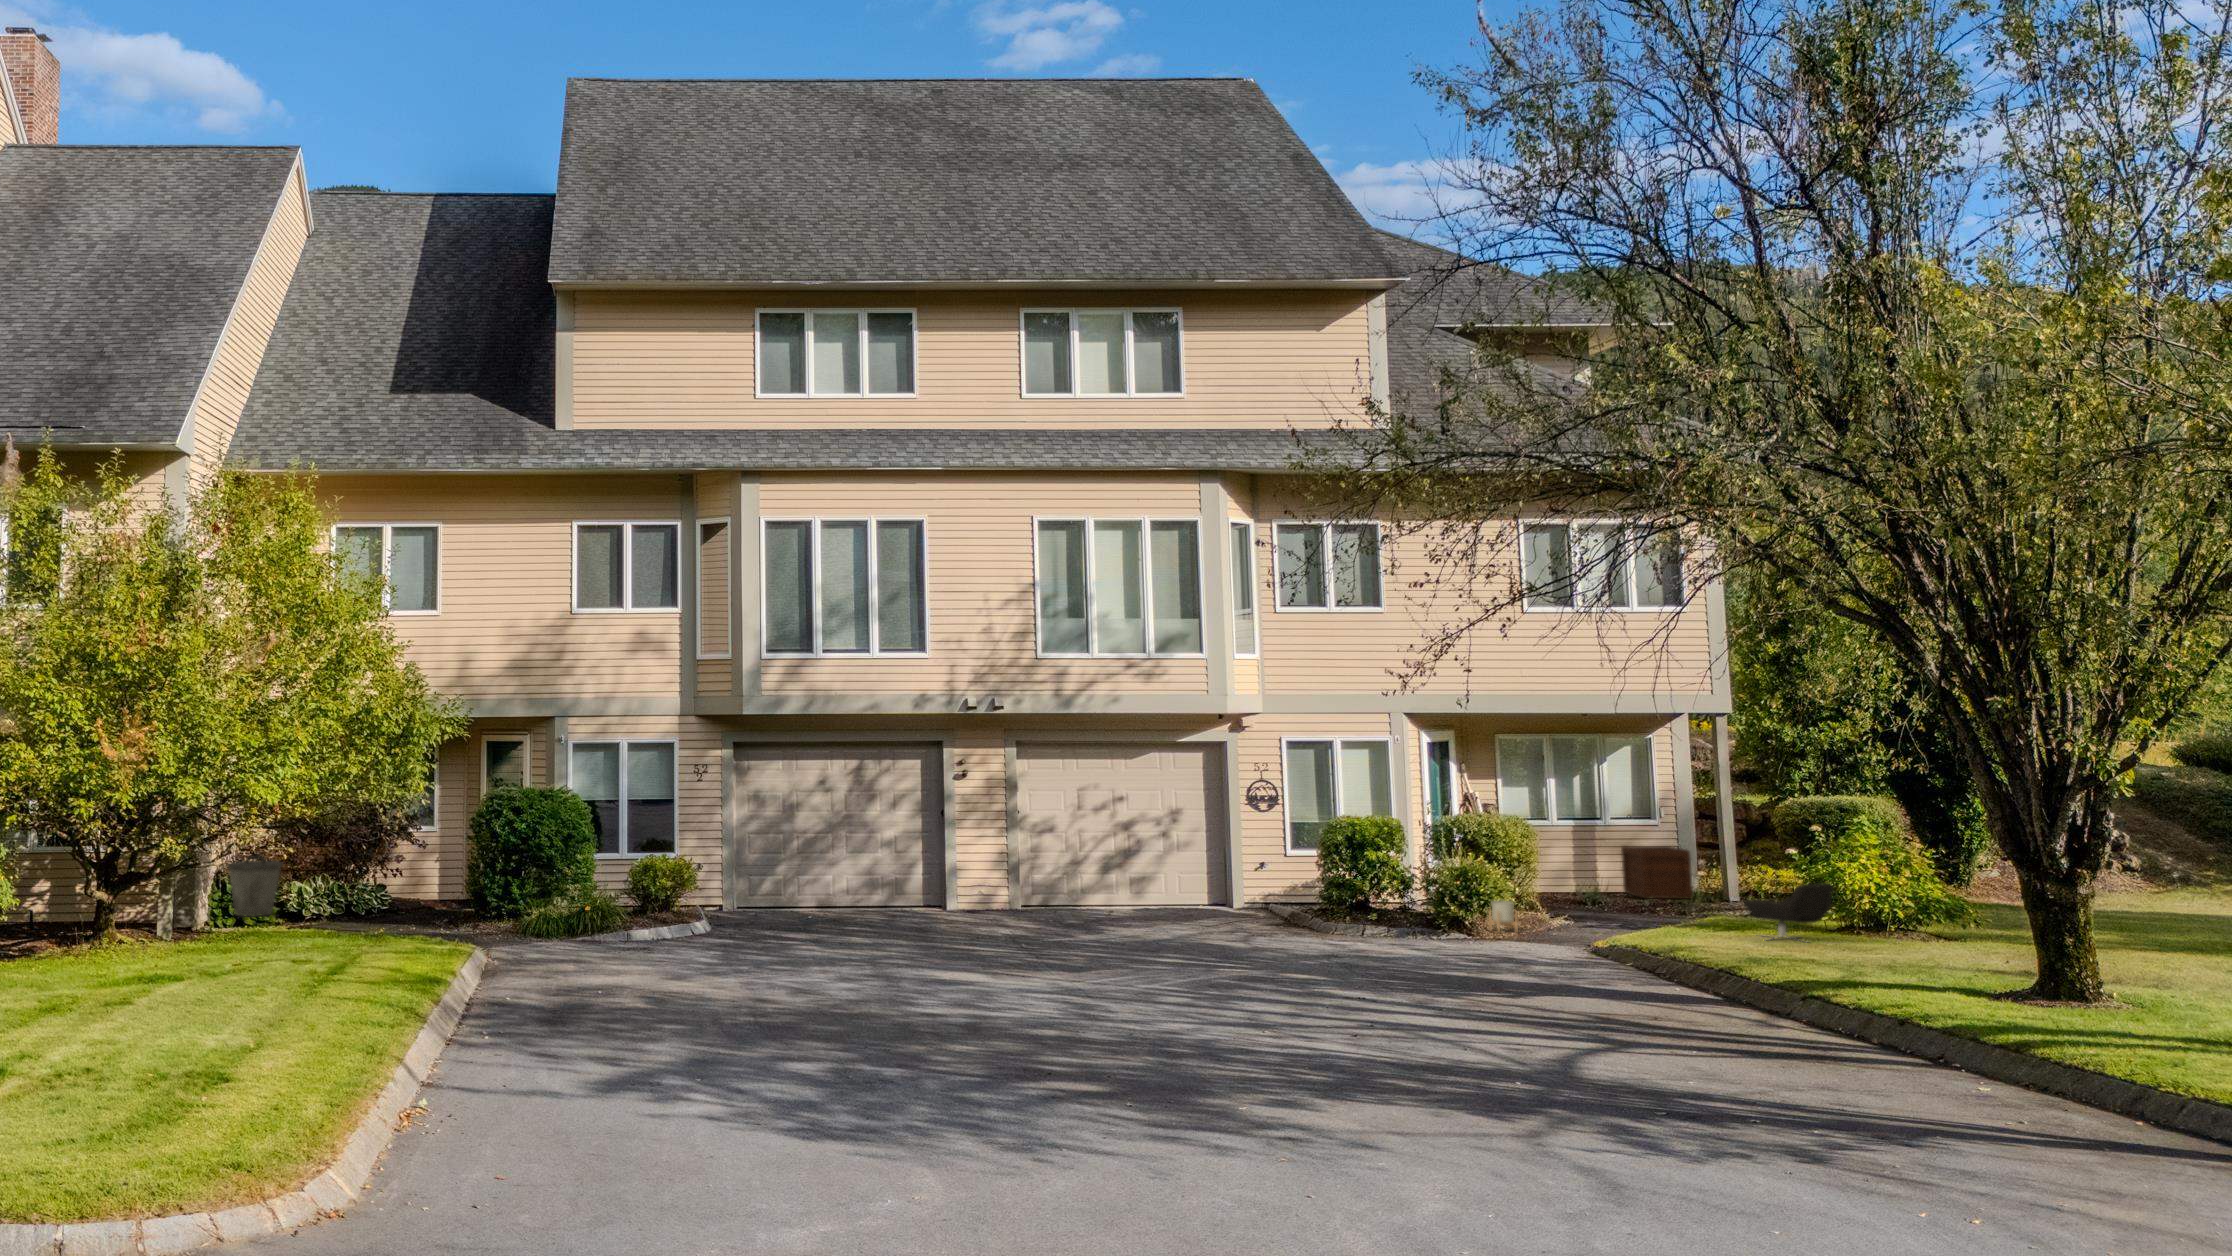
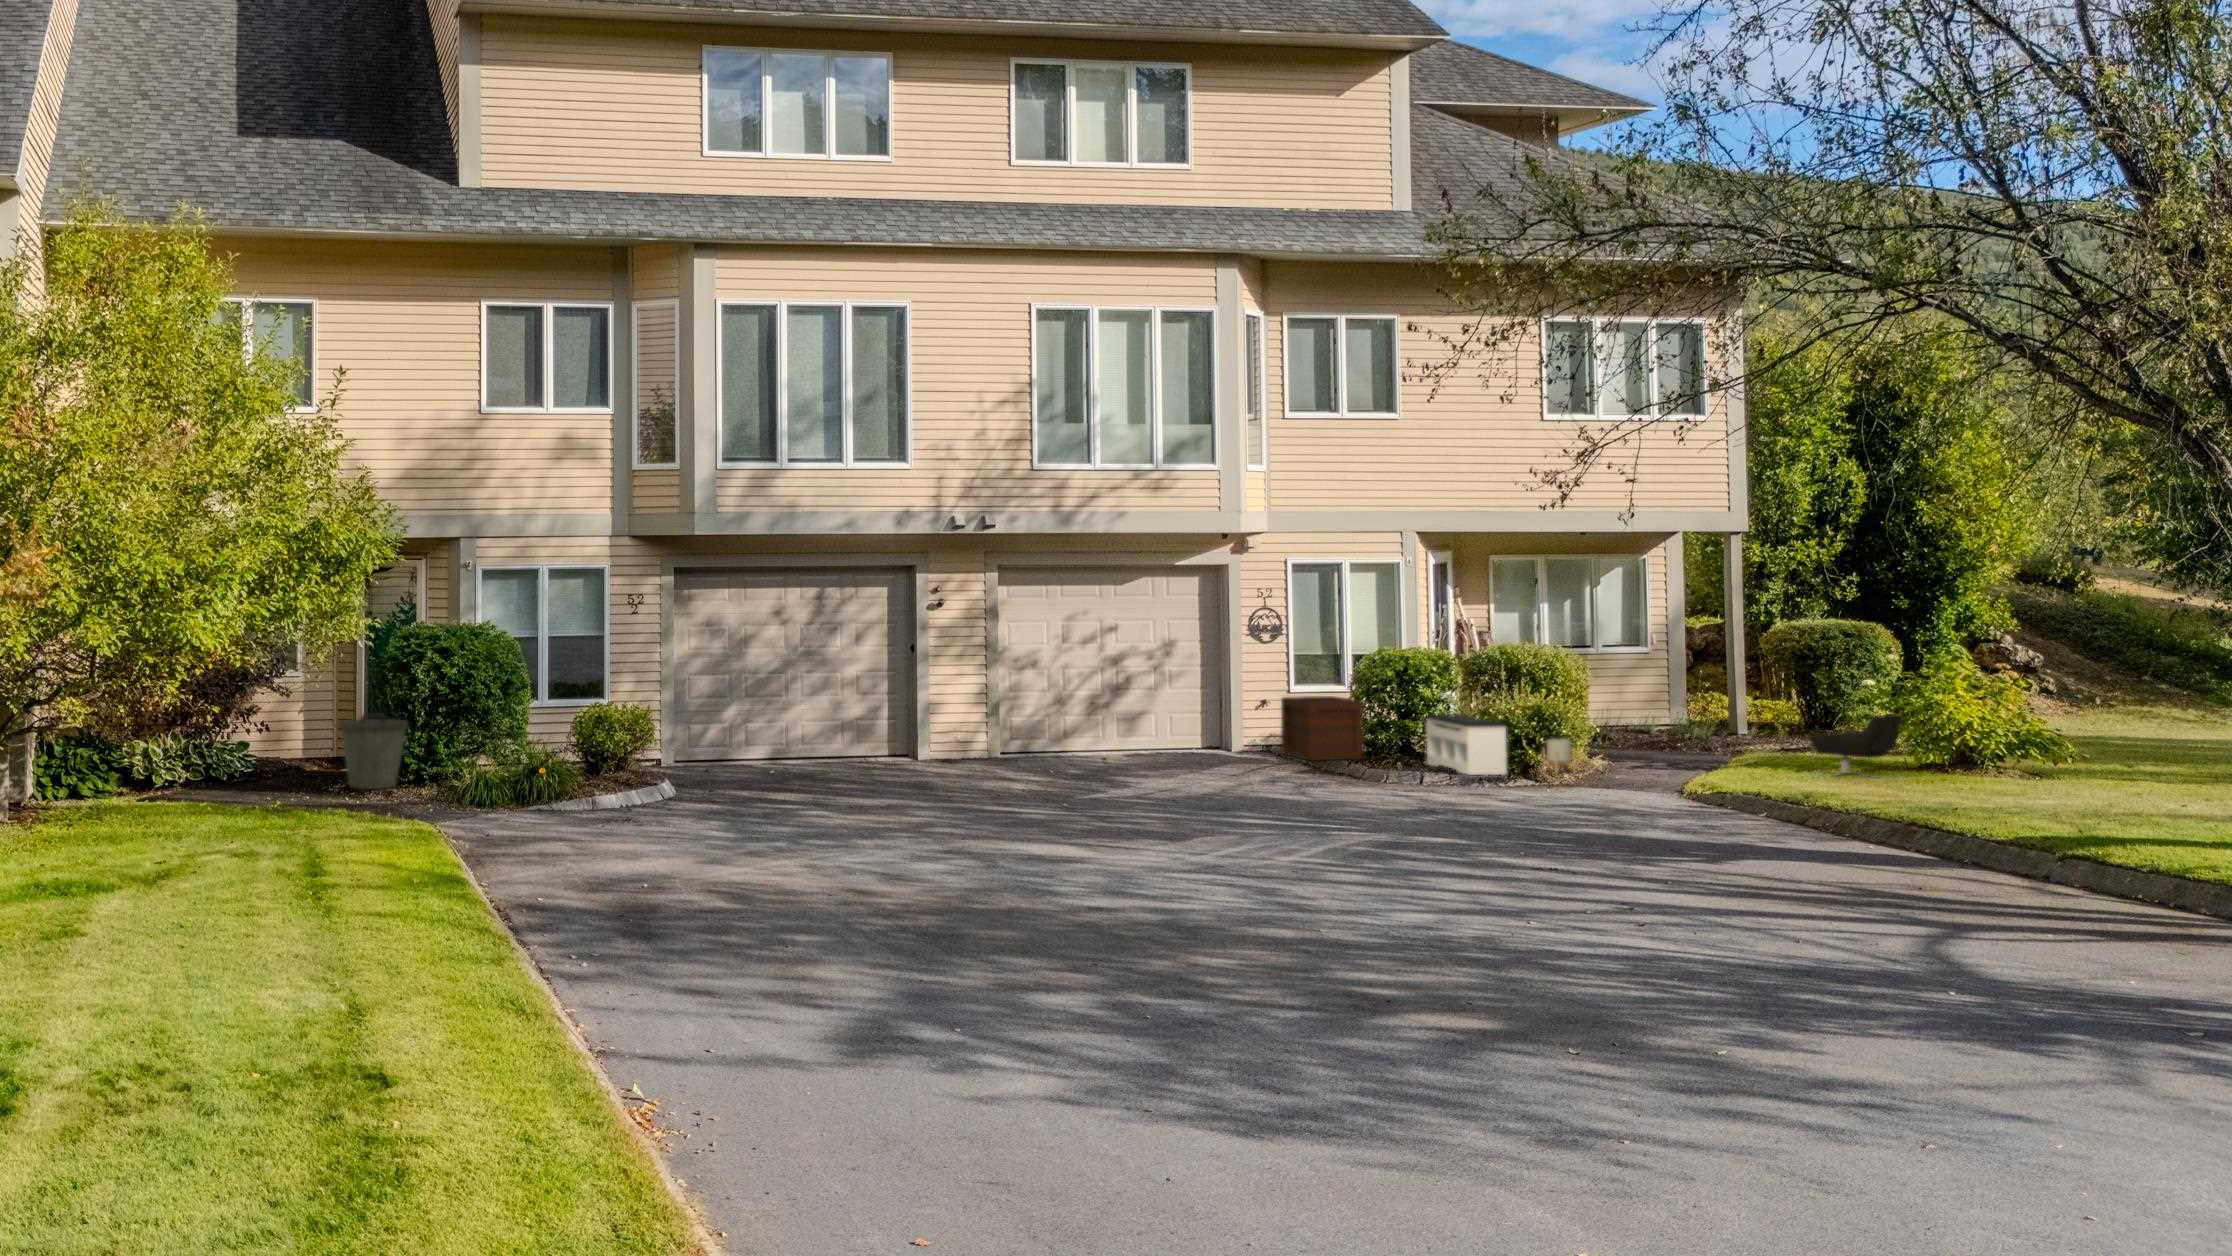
wooden crate: present [1621,846,1693,899] -> present [1281,696,1363,761]
trash can: present [228,856,282,917] -> present [339,713,408,789]
bench: none [1389,877,1451,932] -> present [1426,714,1507,775]

